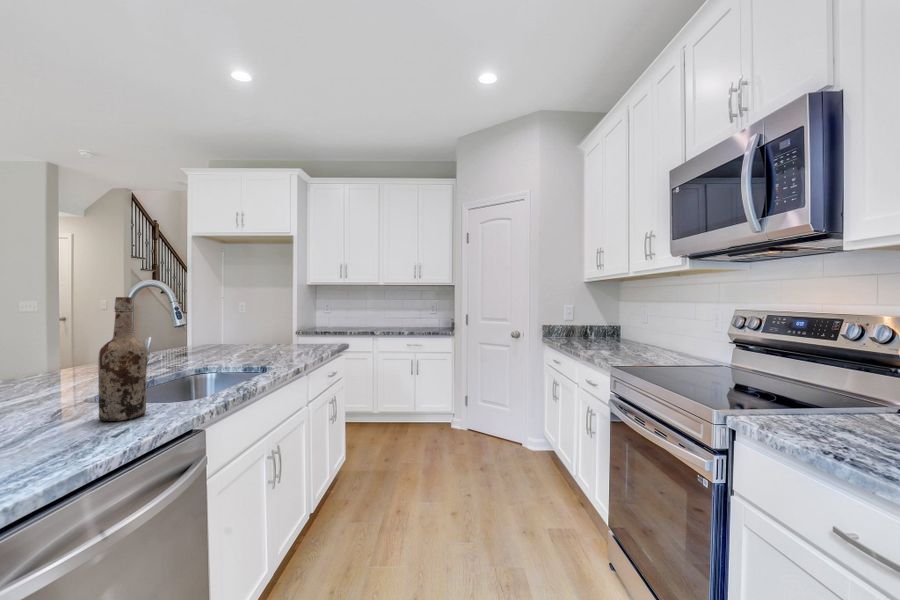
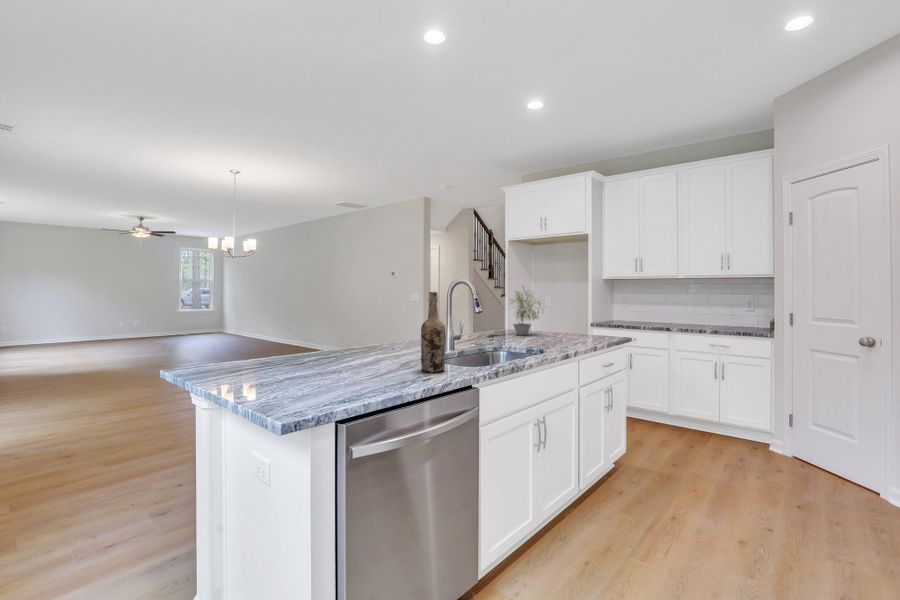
potted plant: none [205,290,260,350] -> present [513,291,540,335]

